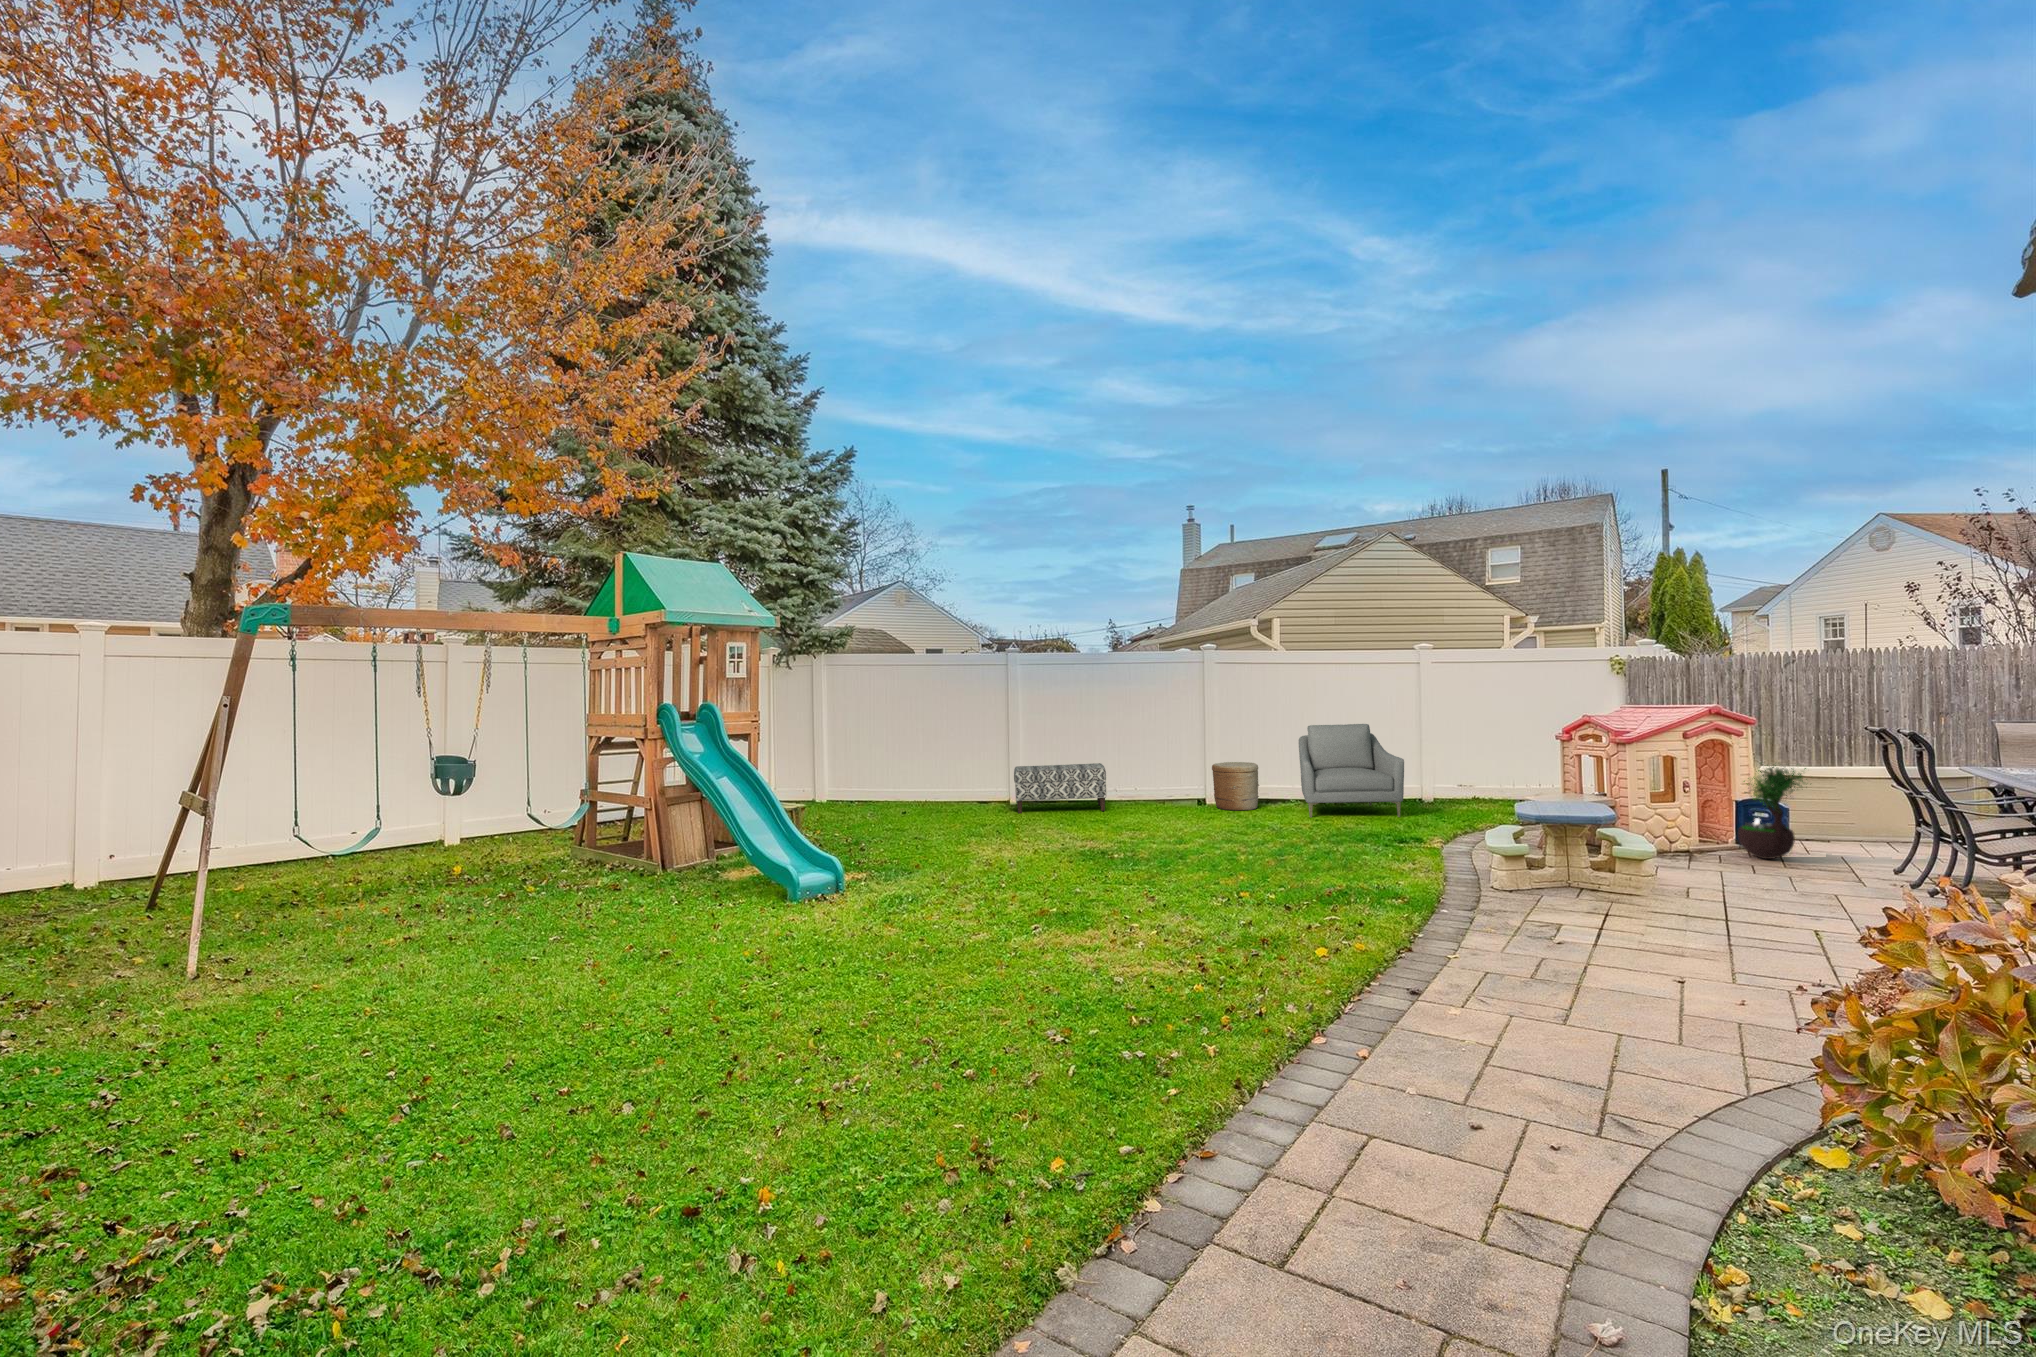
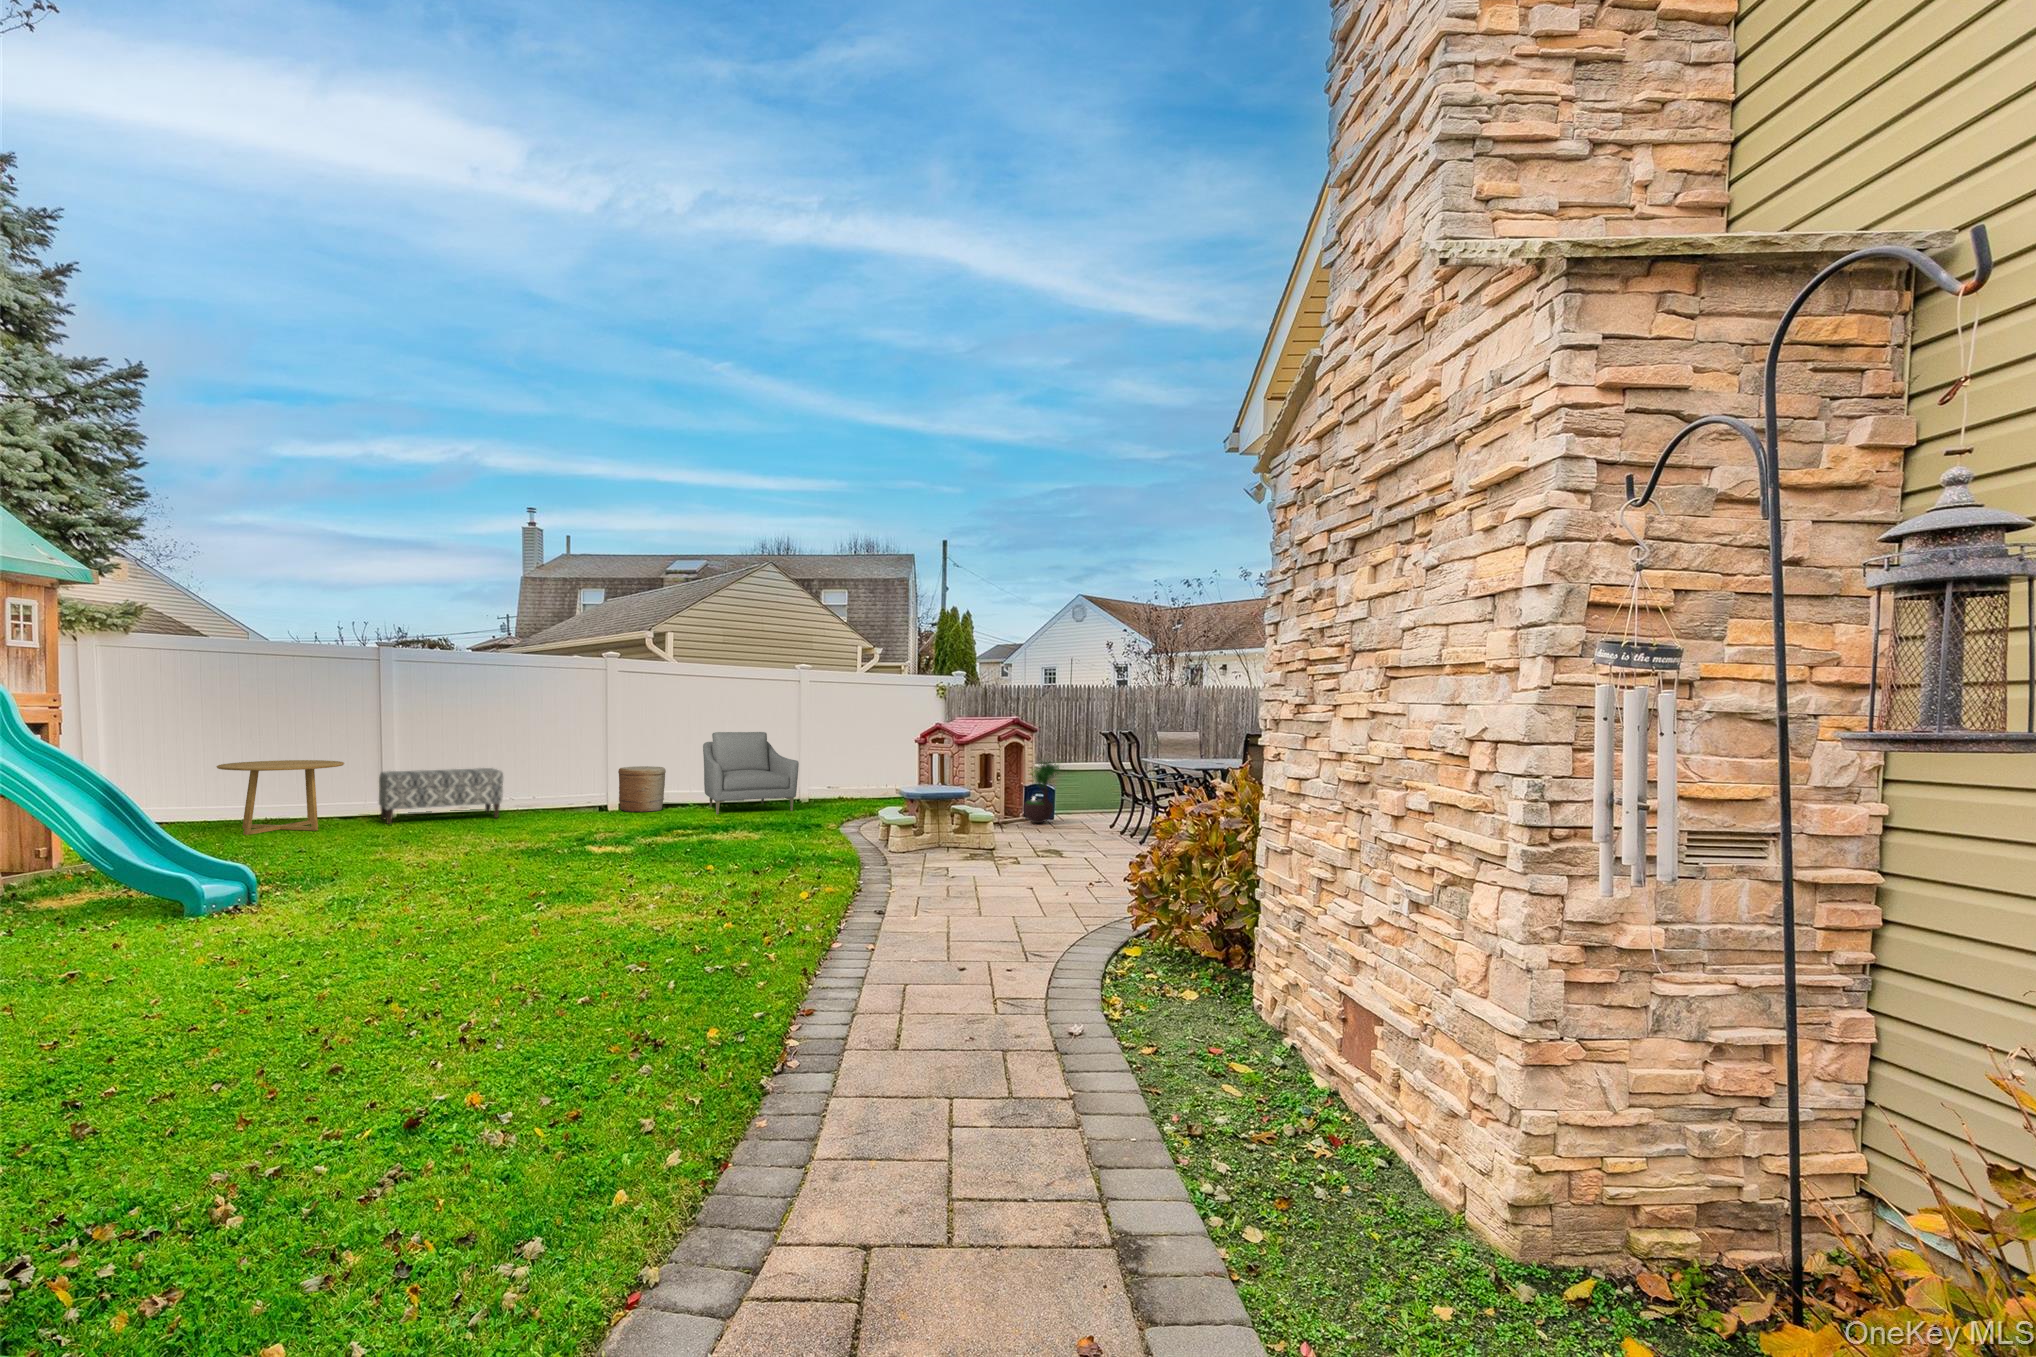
round table: none [903,757,985,819] -> present [217,760,344,835]

